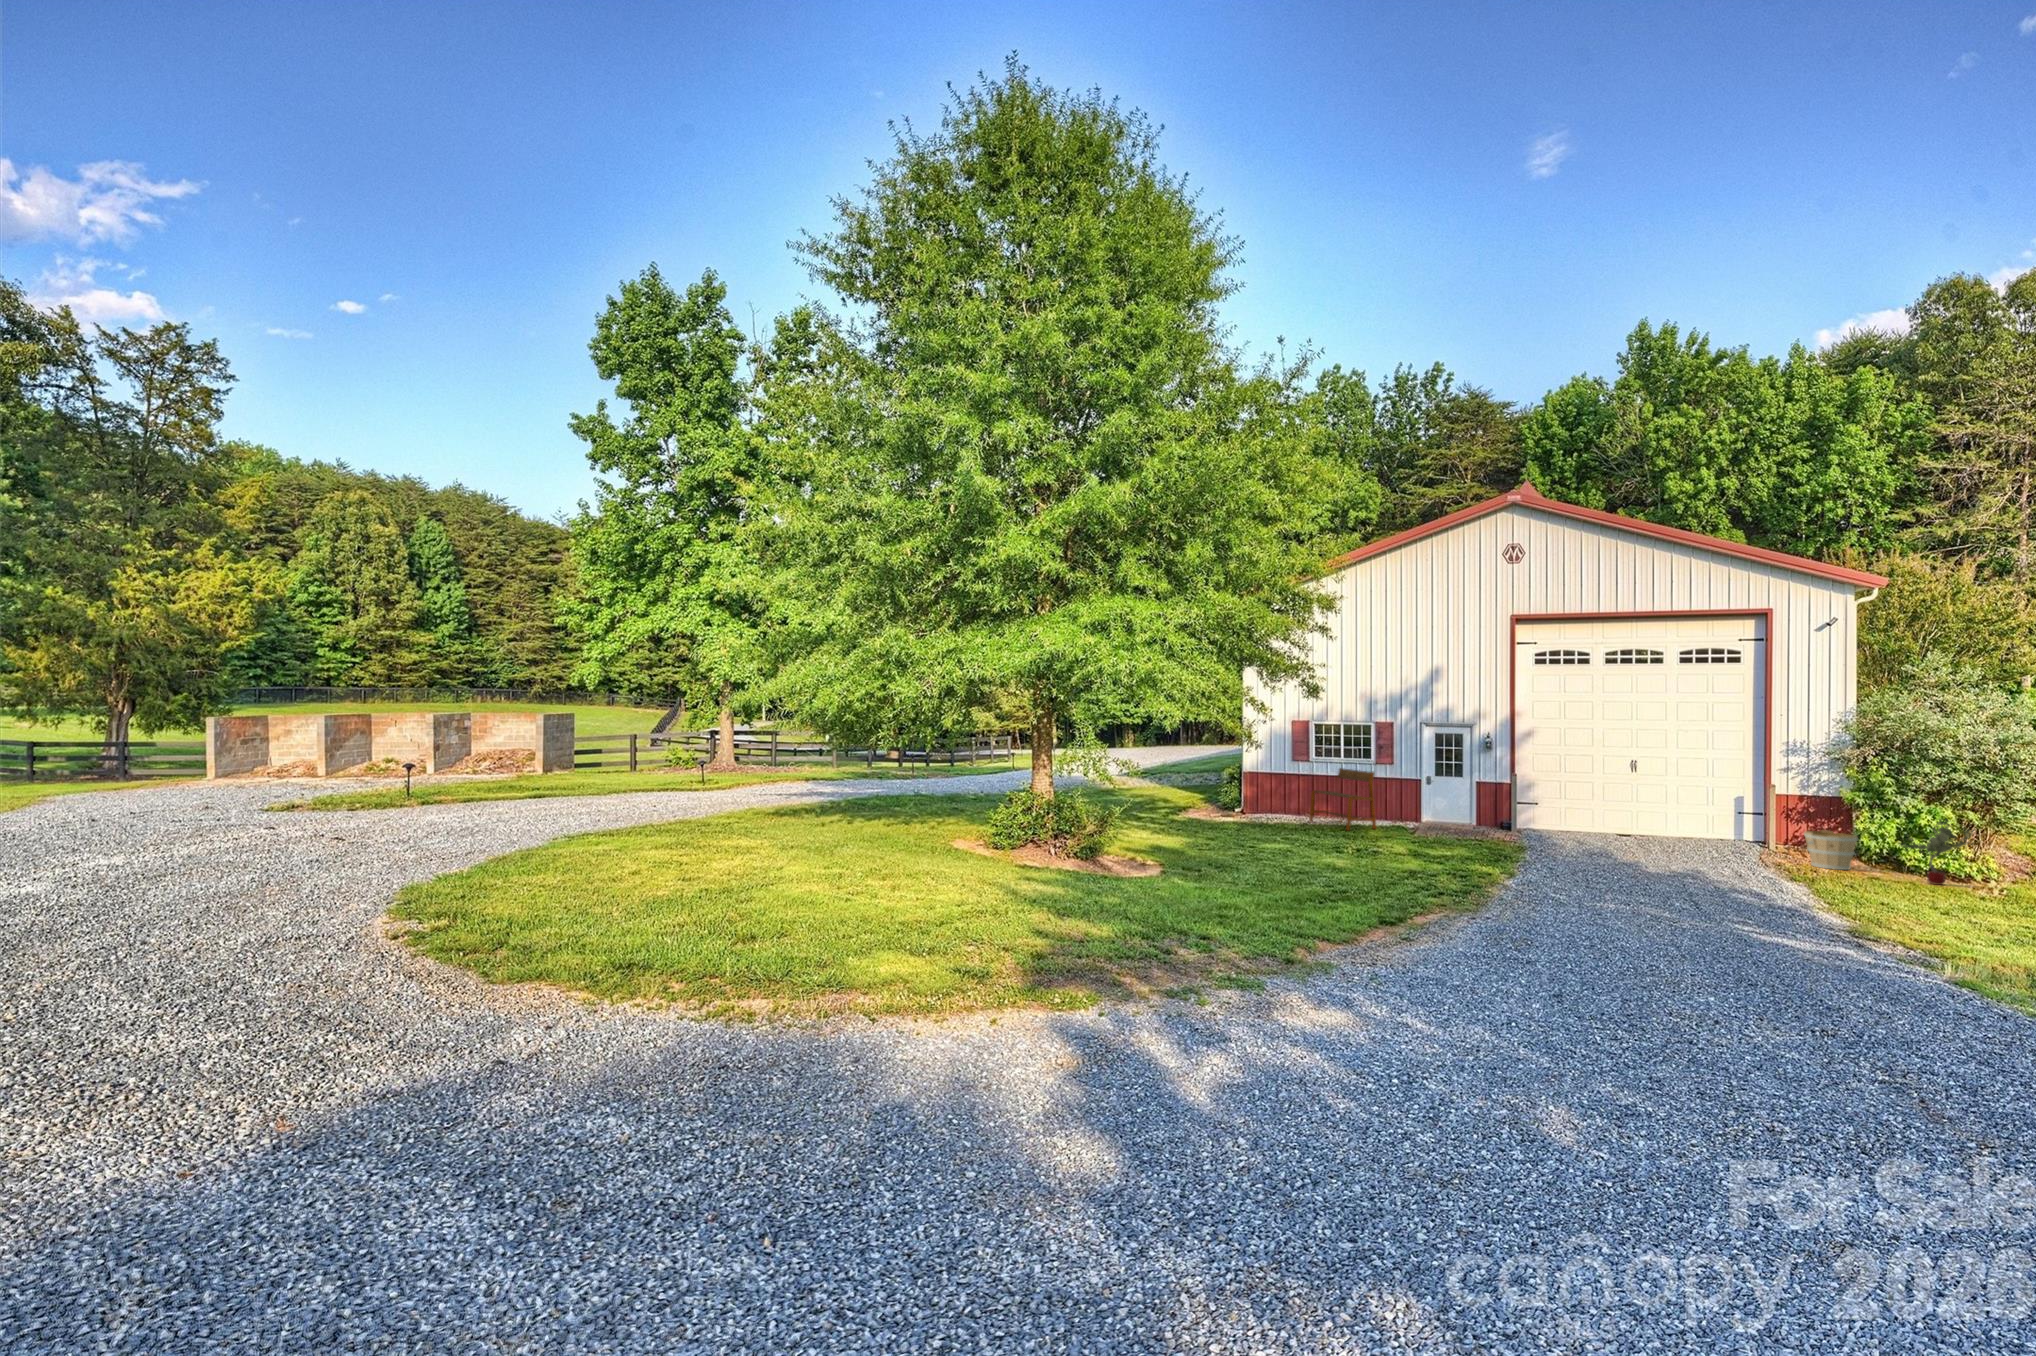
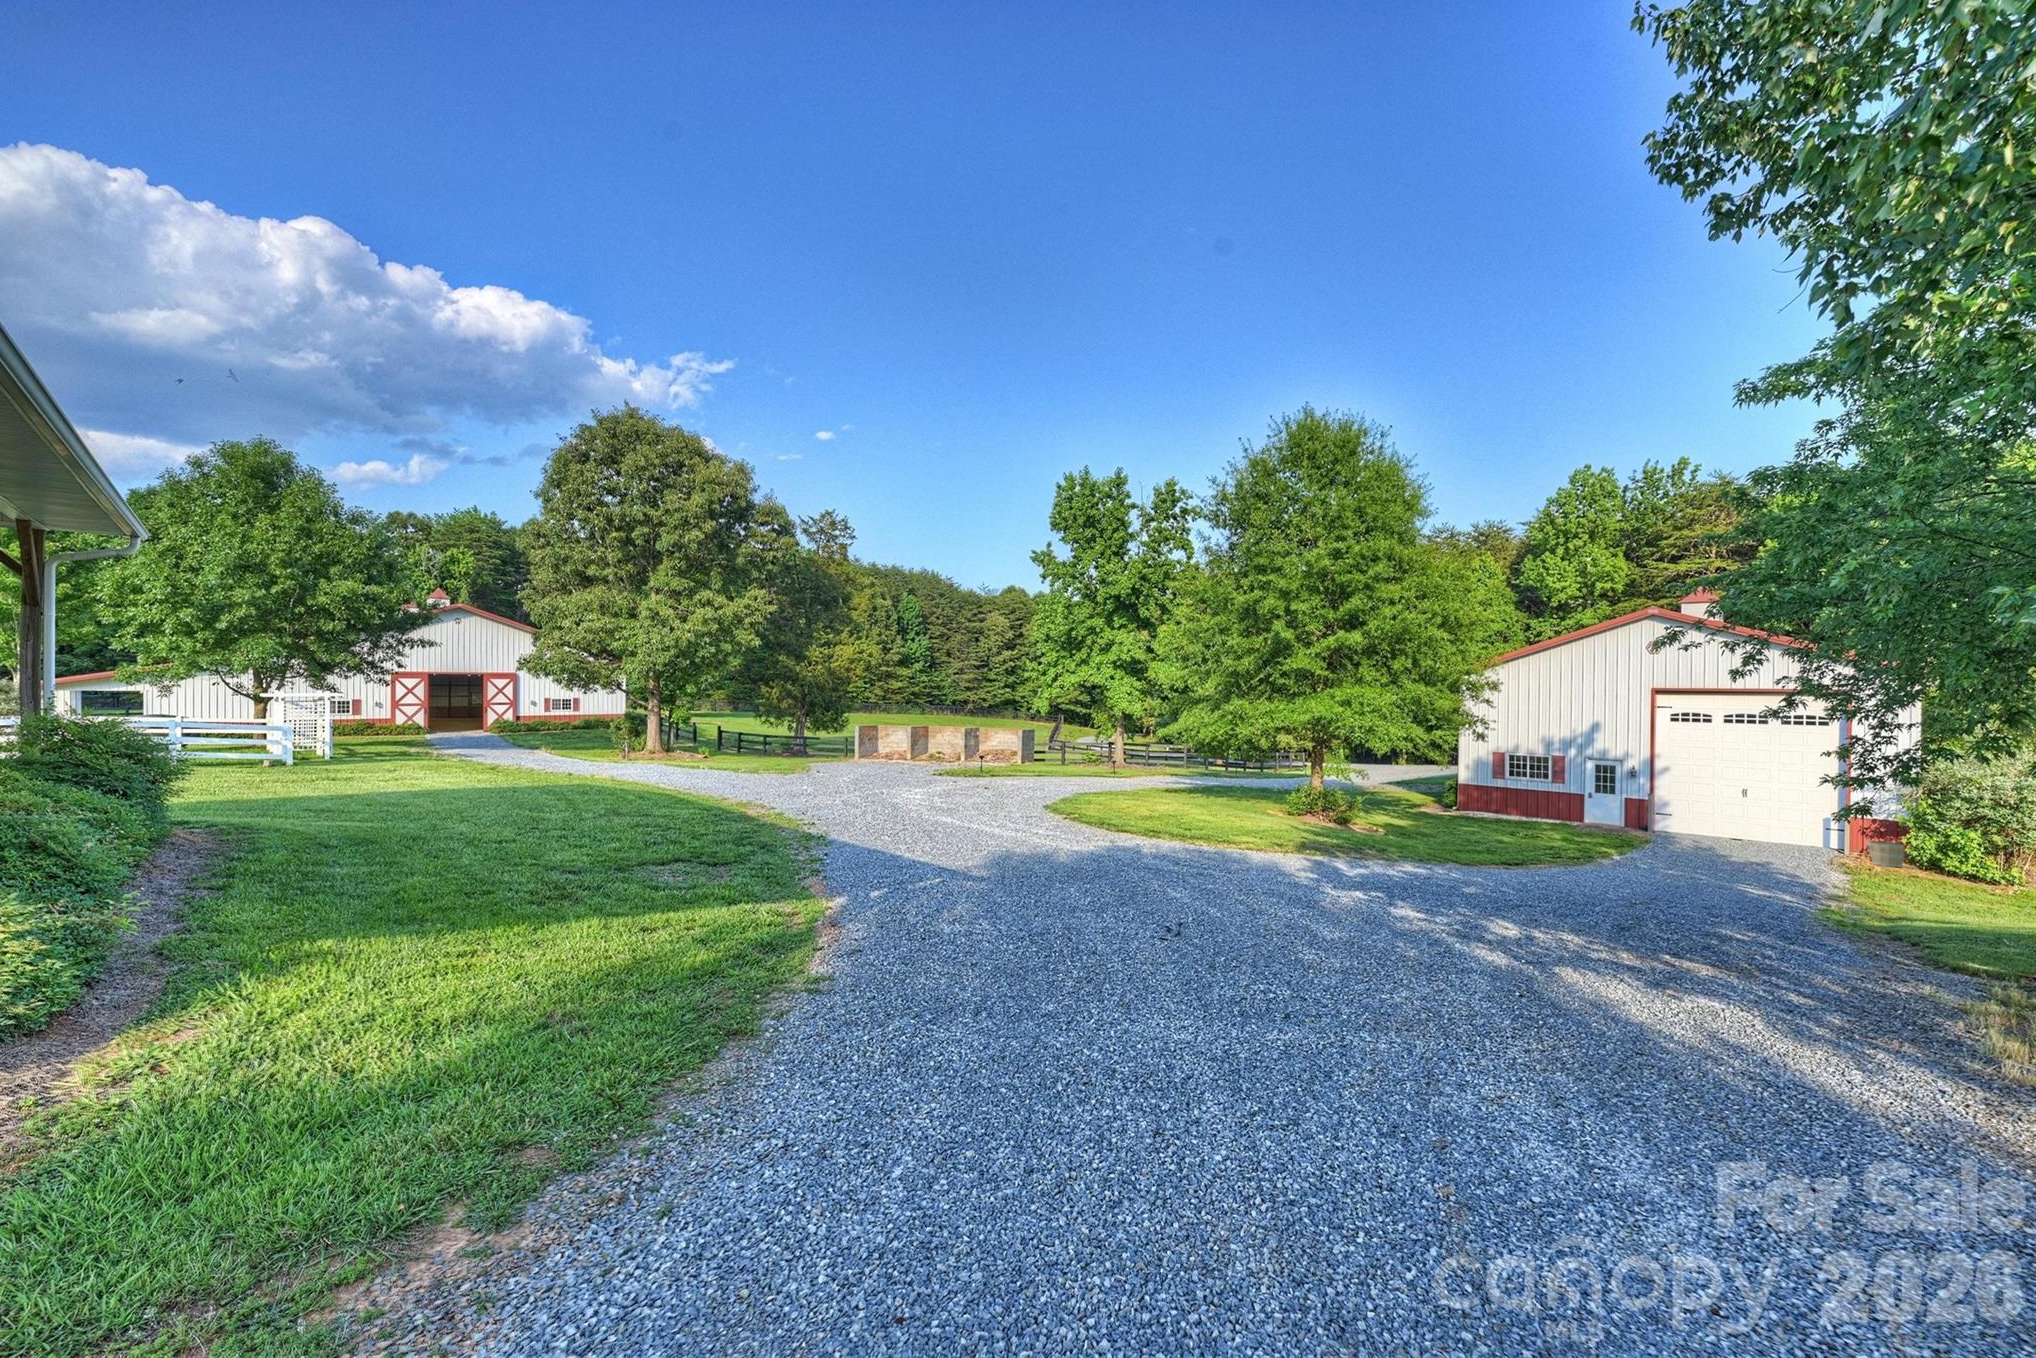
bench: present [1309,768,1376,830] -> none [1502,783,1548,823]
potted tree: present [1899,821,1974,885] -> none [1927,835,1984,879]

